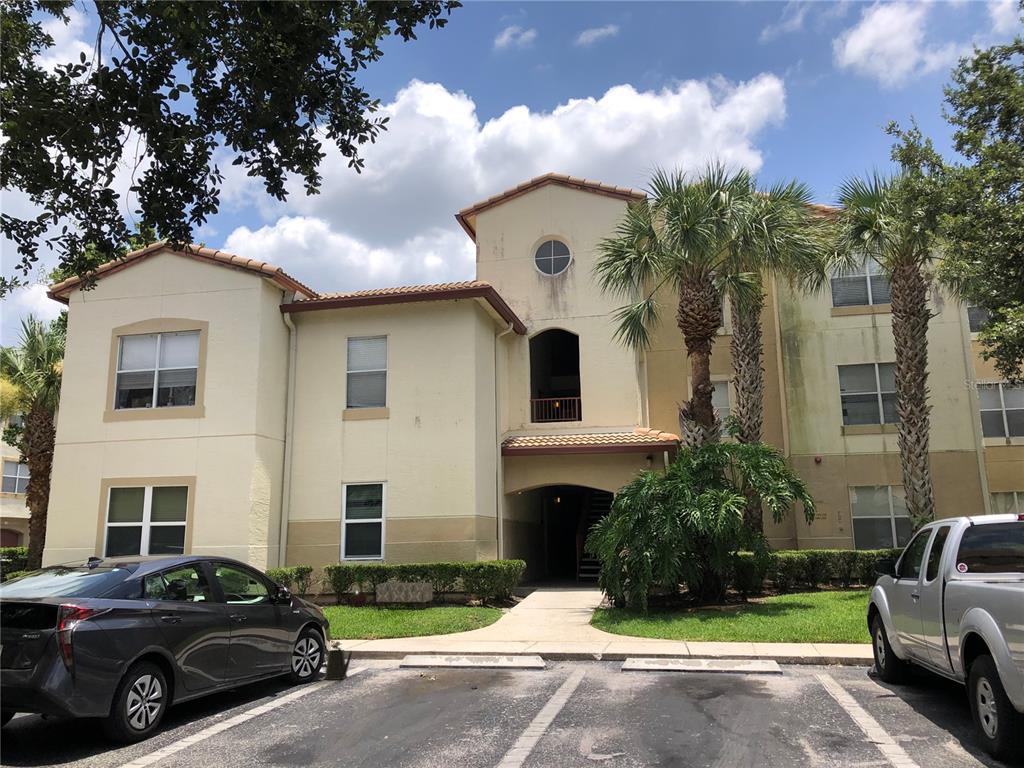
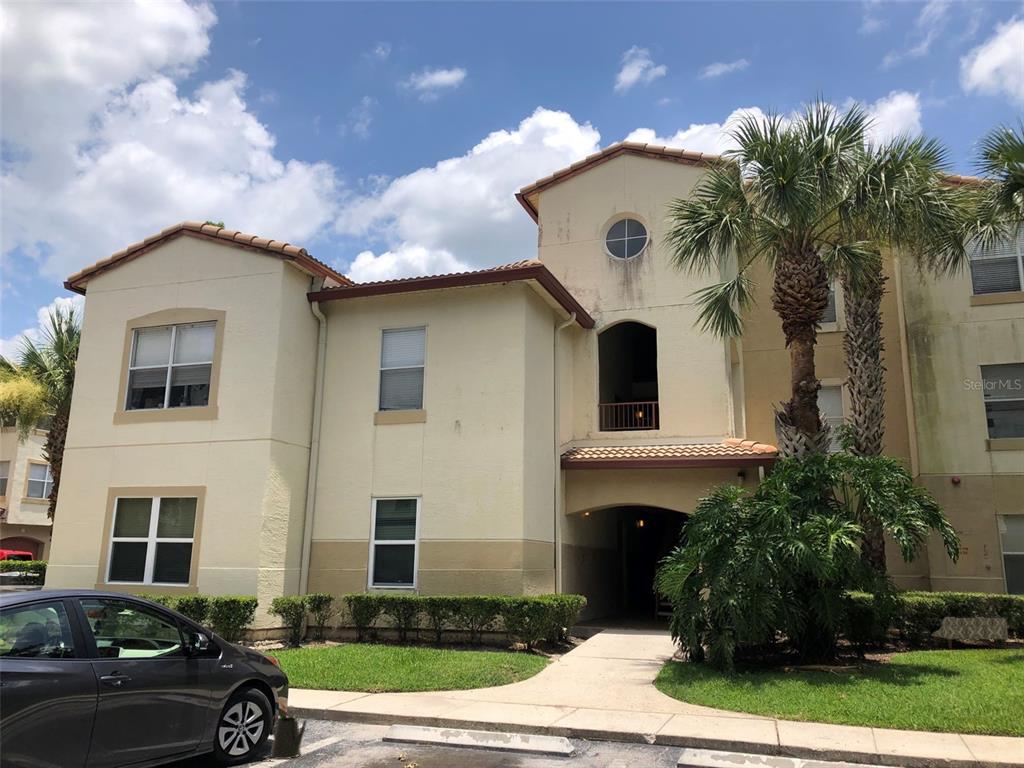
potted tree: present [350,570,367,607] -> none [373,597,399,645]
bench: present [377,583,433,610] -> present [932,617,1008,649]

